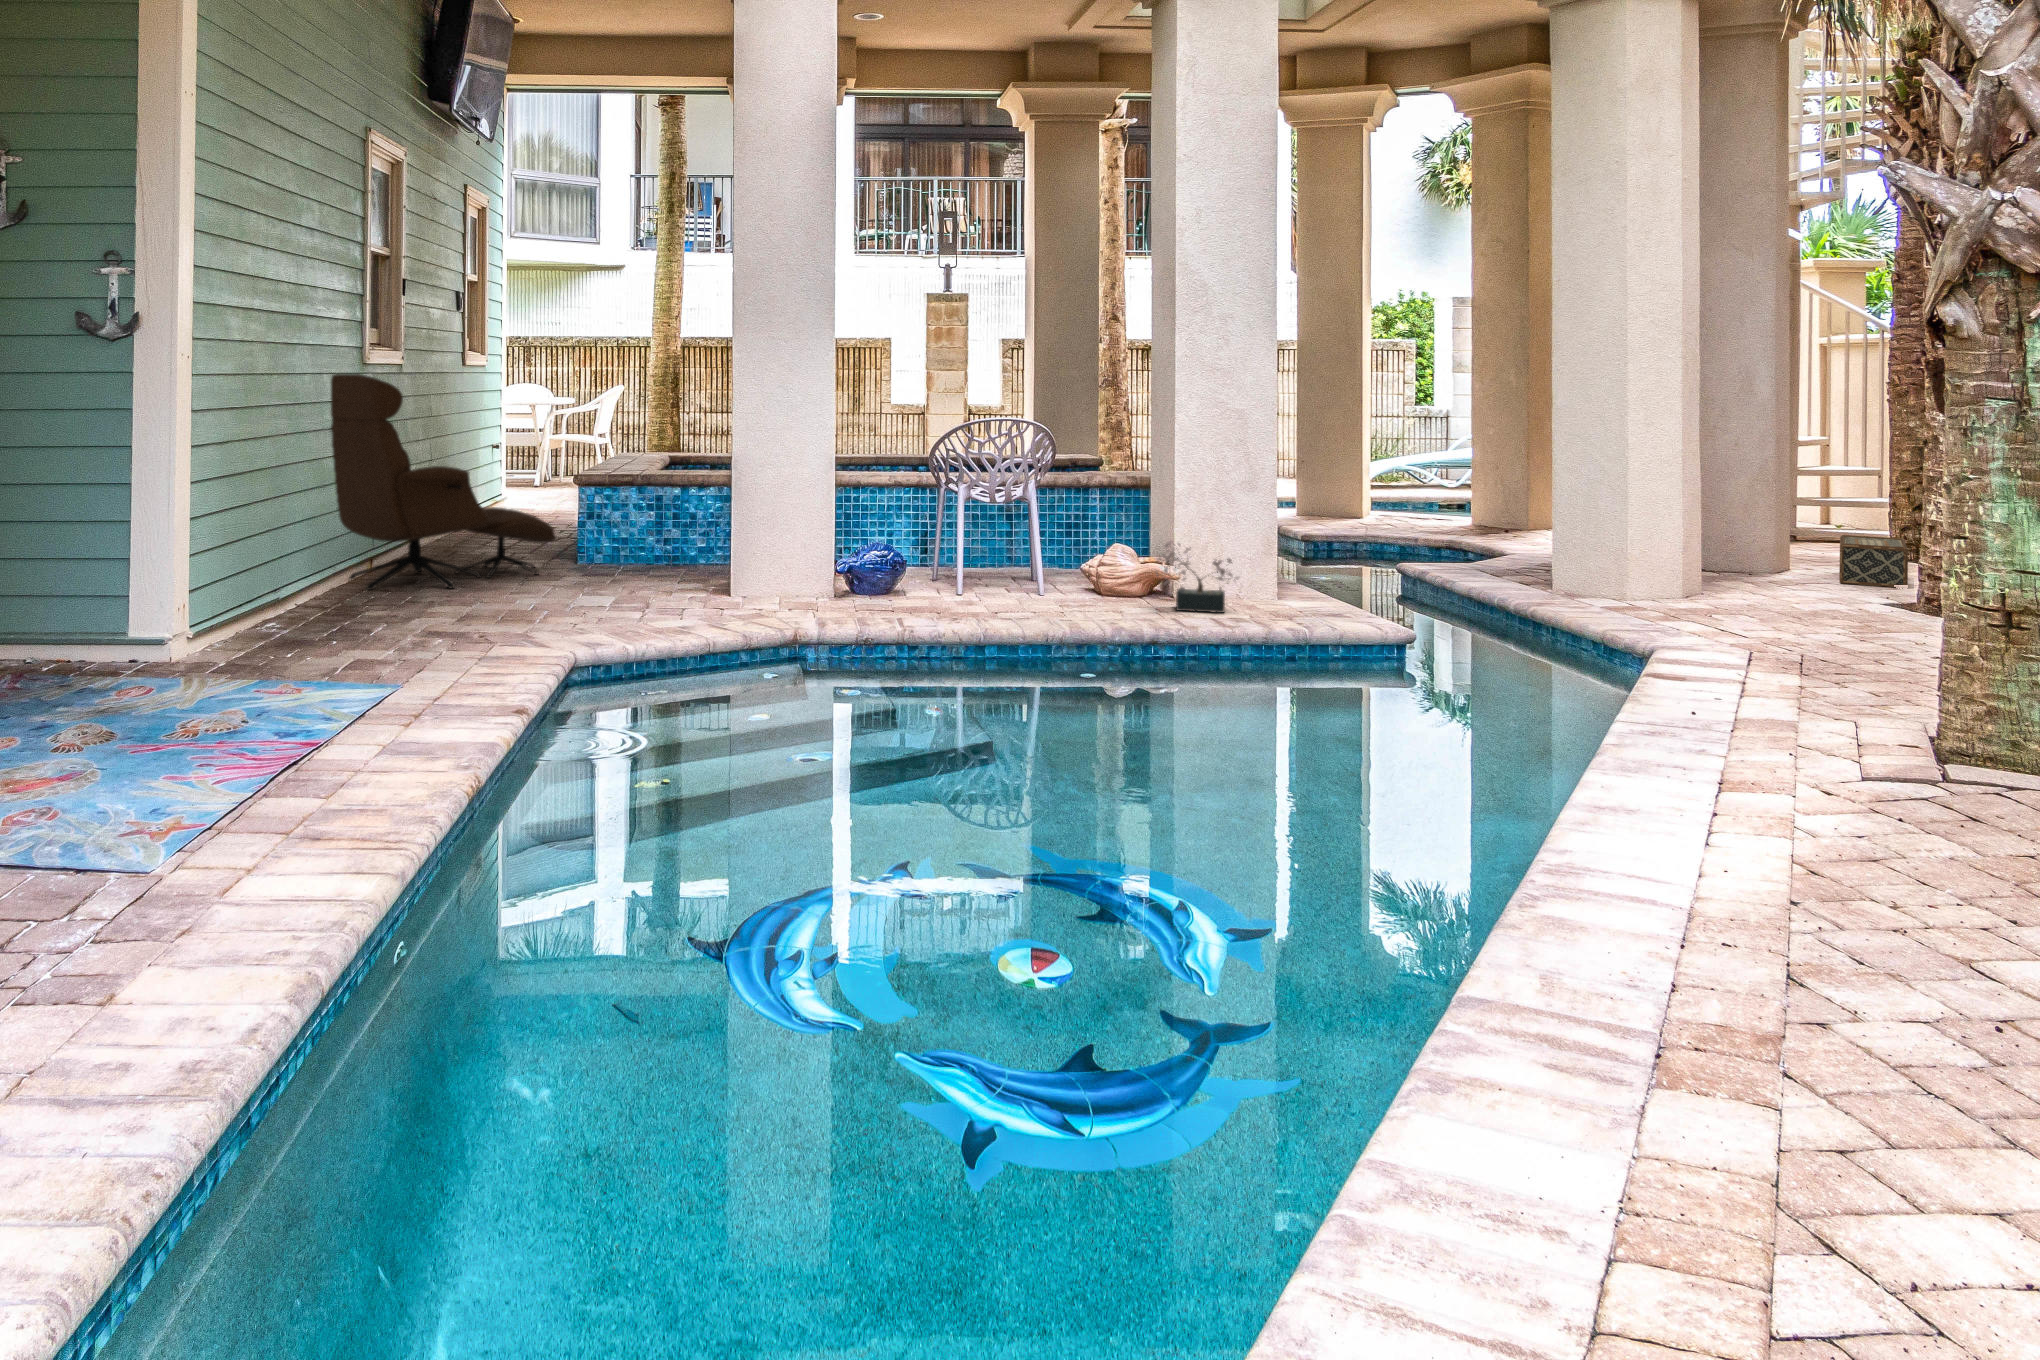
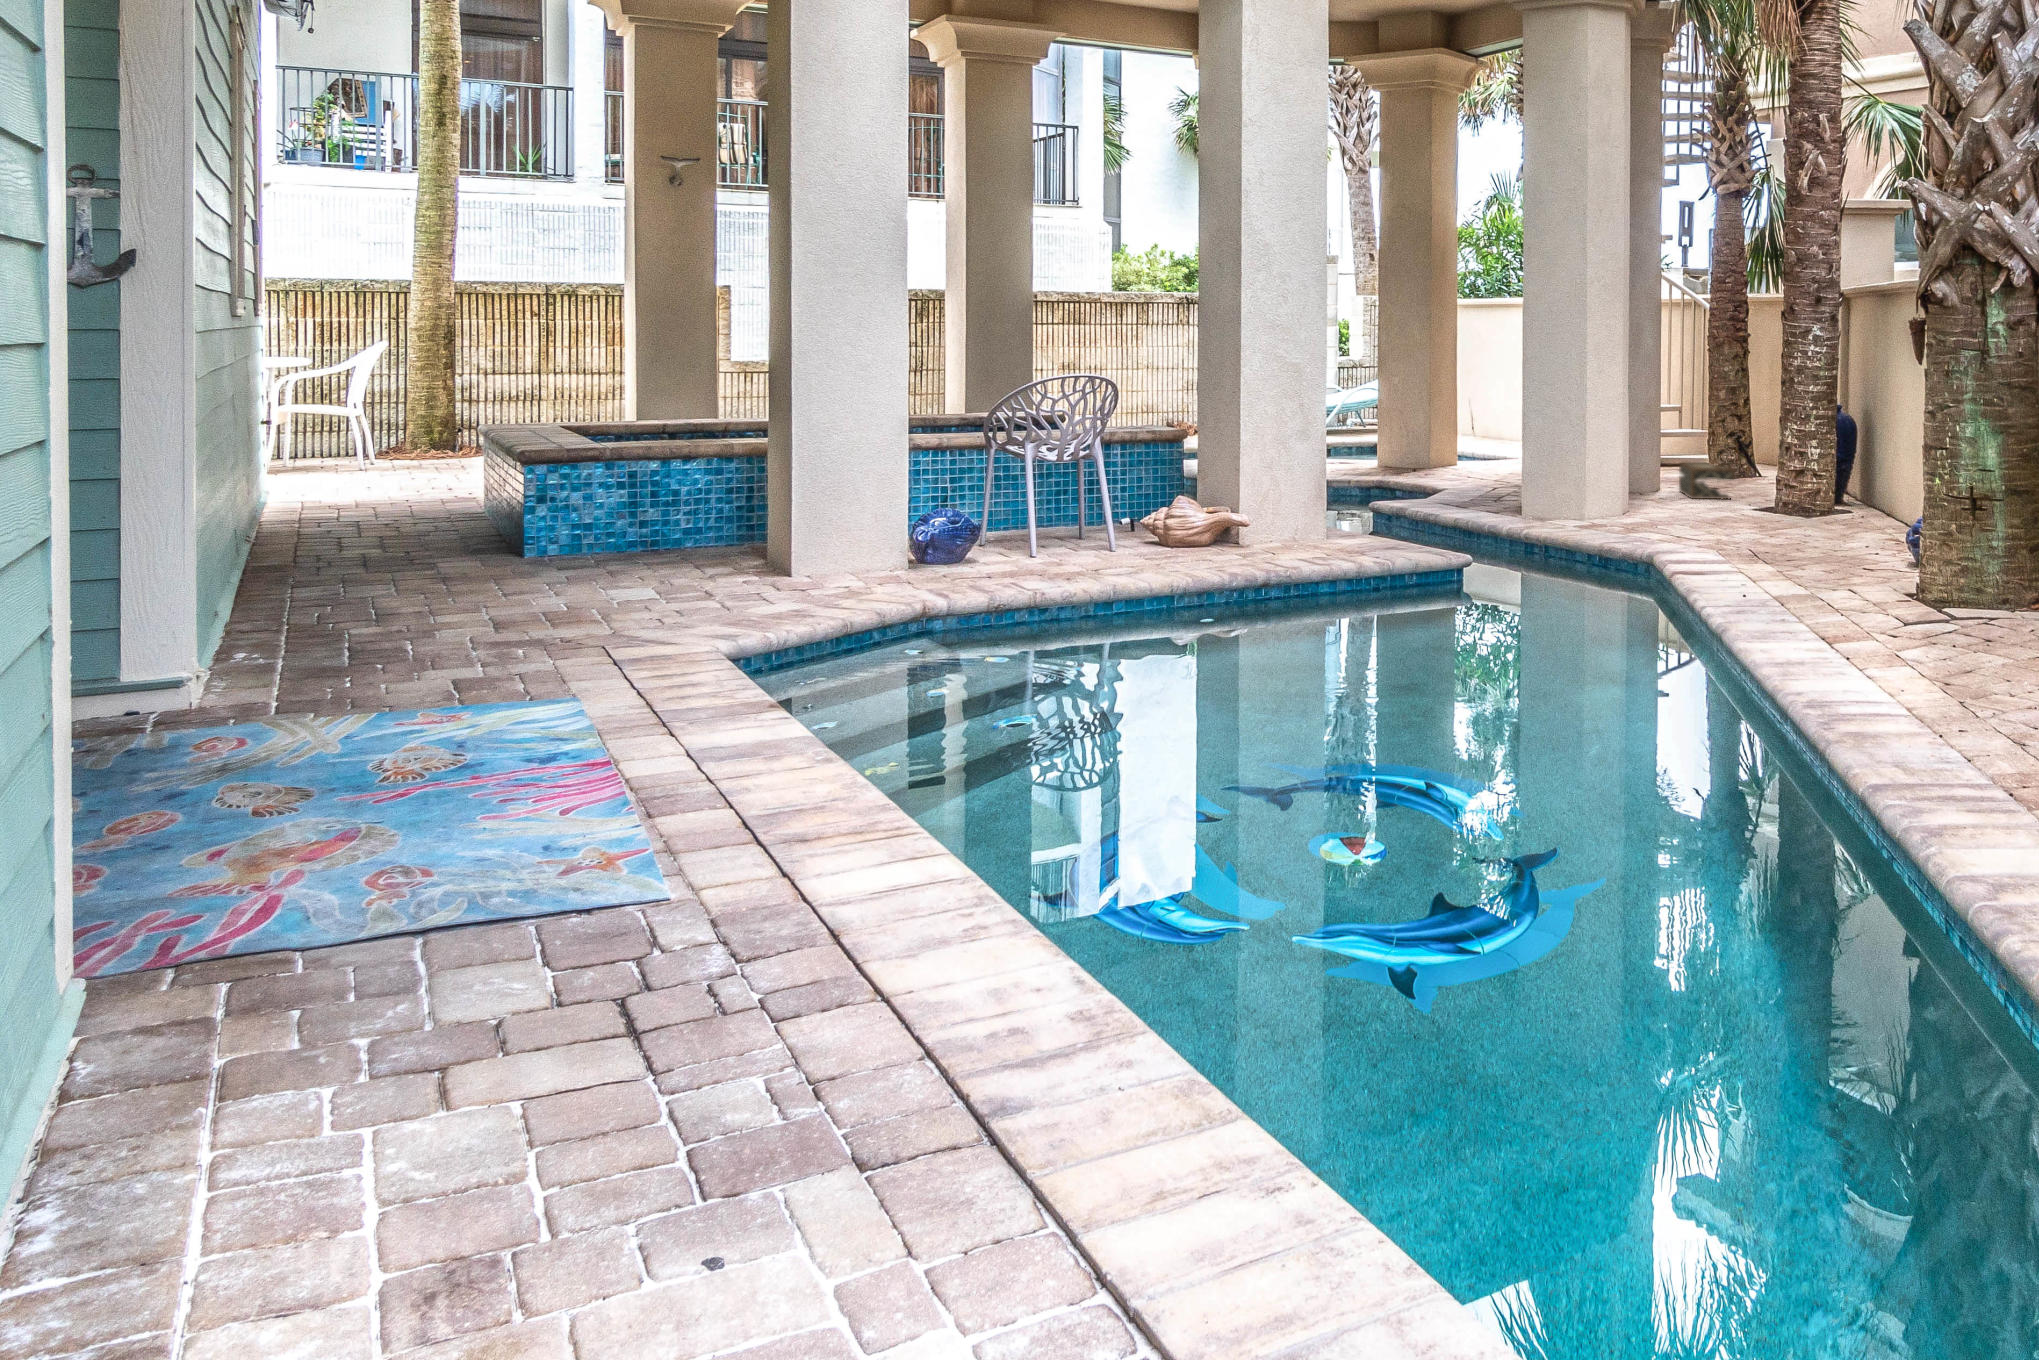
lounge chair: present [331,373,556,590] -> none [200,323,536,602]
decorative plant: present [1156,541,1239,613] -> none [1248,488,1325,553]

